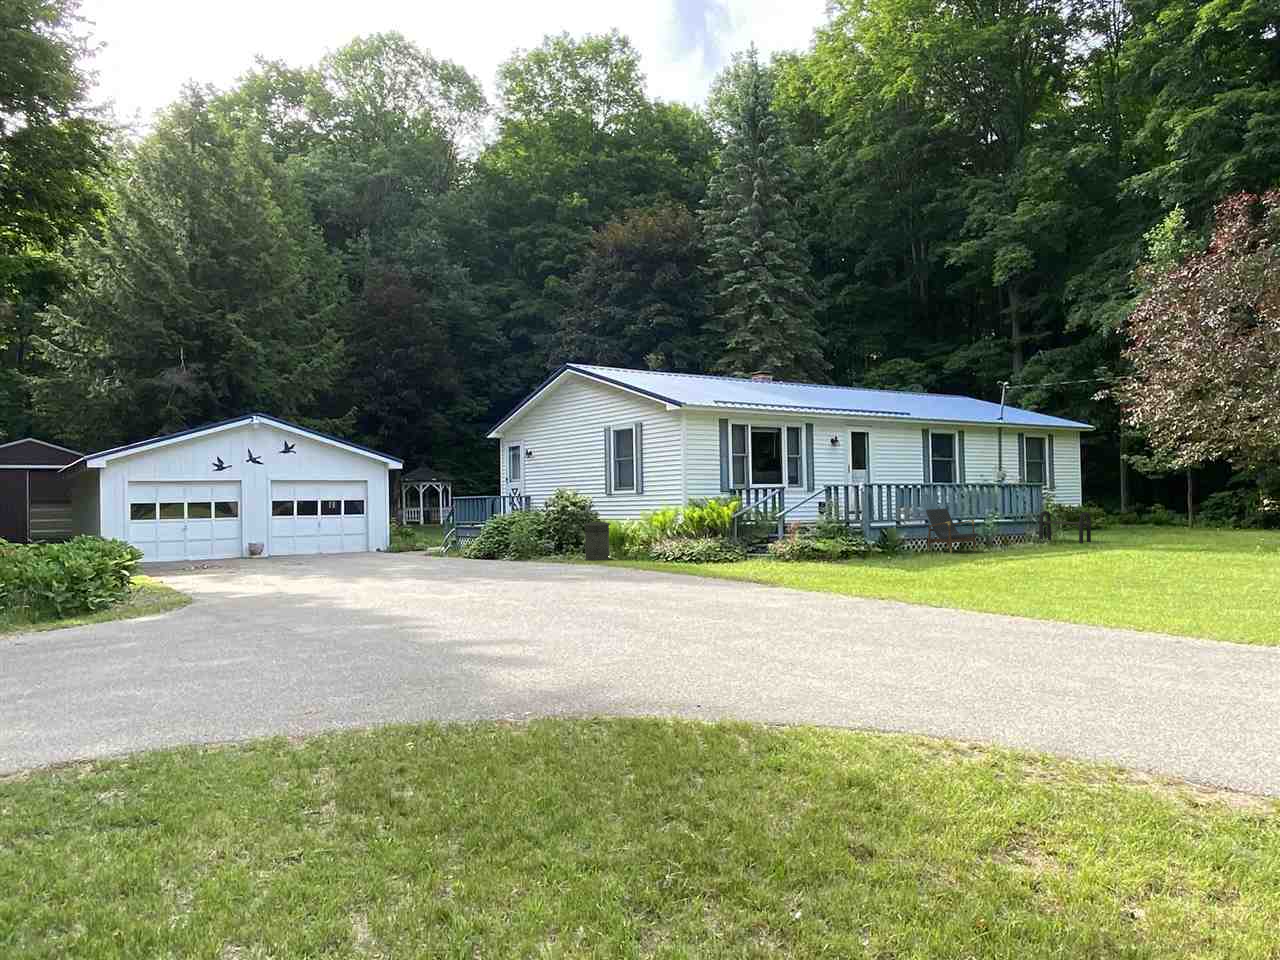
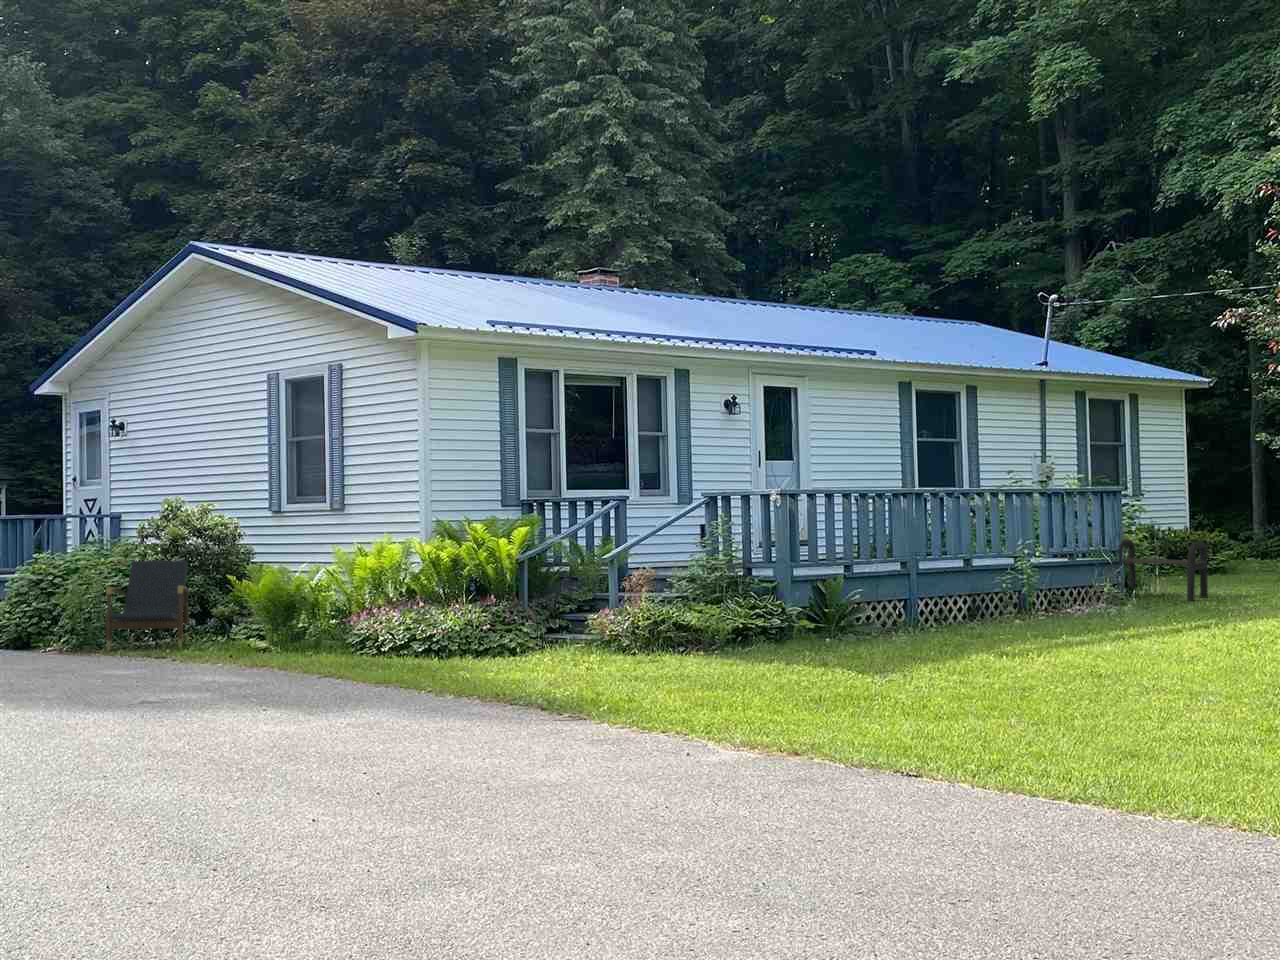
lounge chair: present [926,508,978,553] -> present [106,560,190,650]
trash can: present [583,521,611,561] -> none [205,568,267,652]

